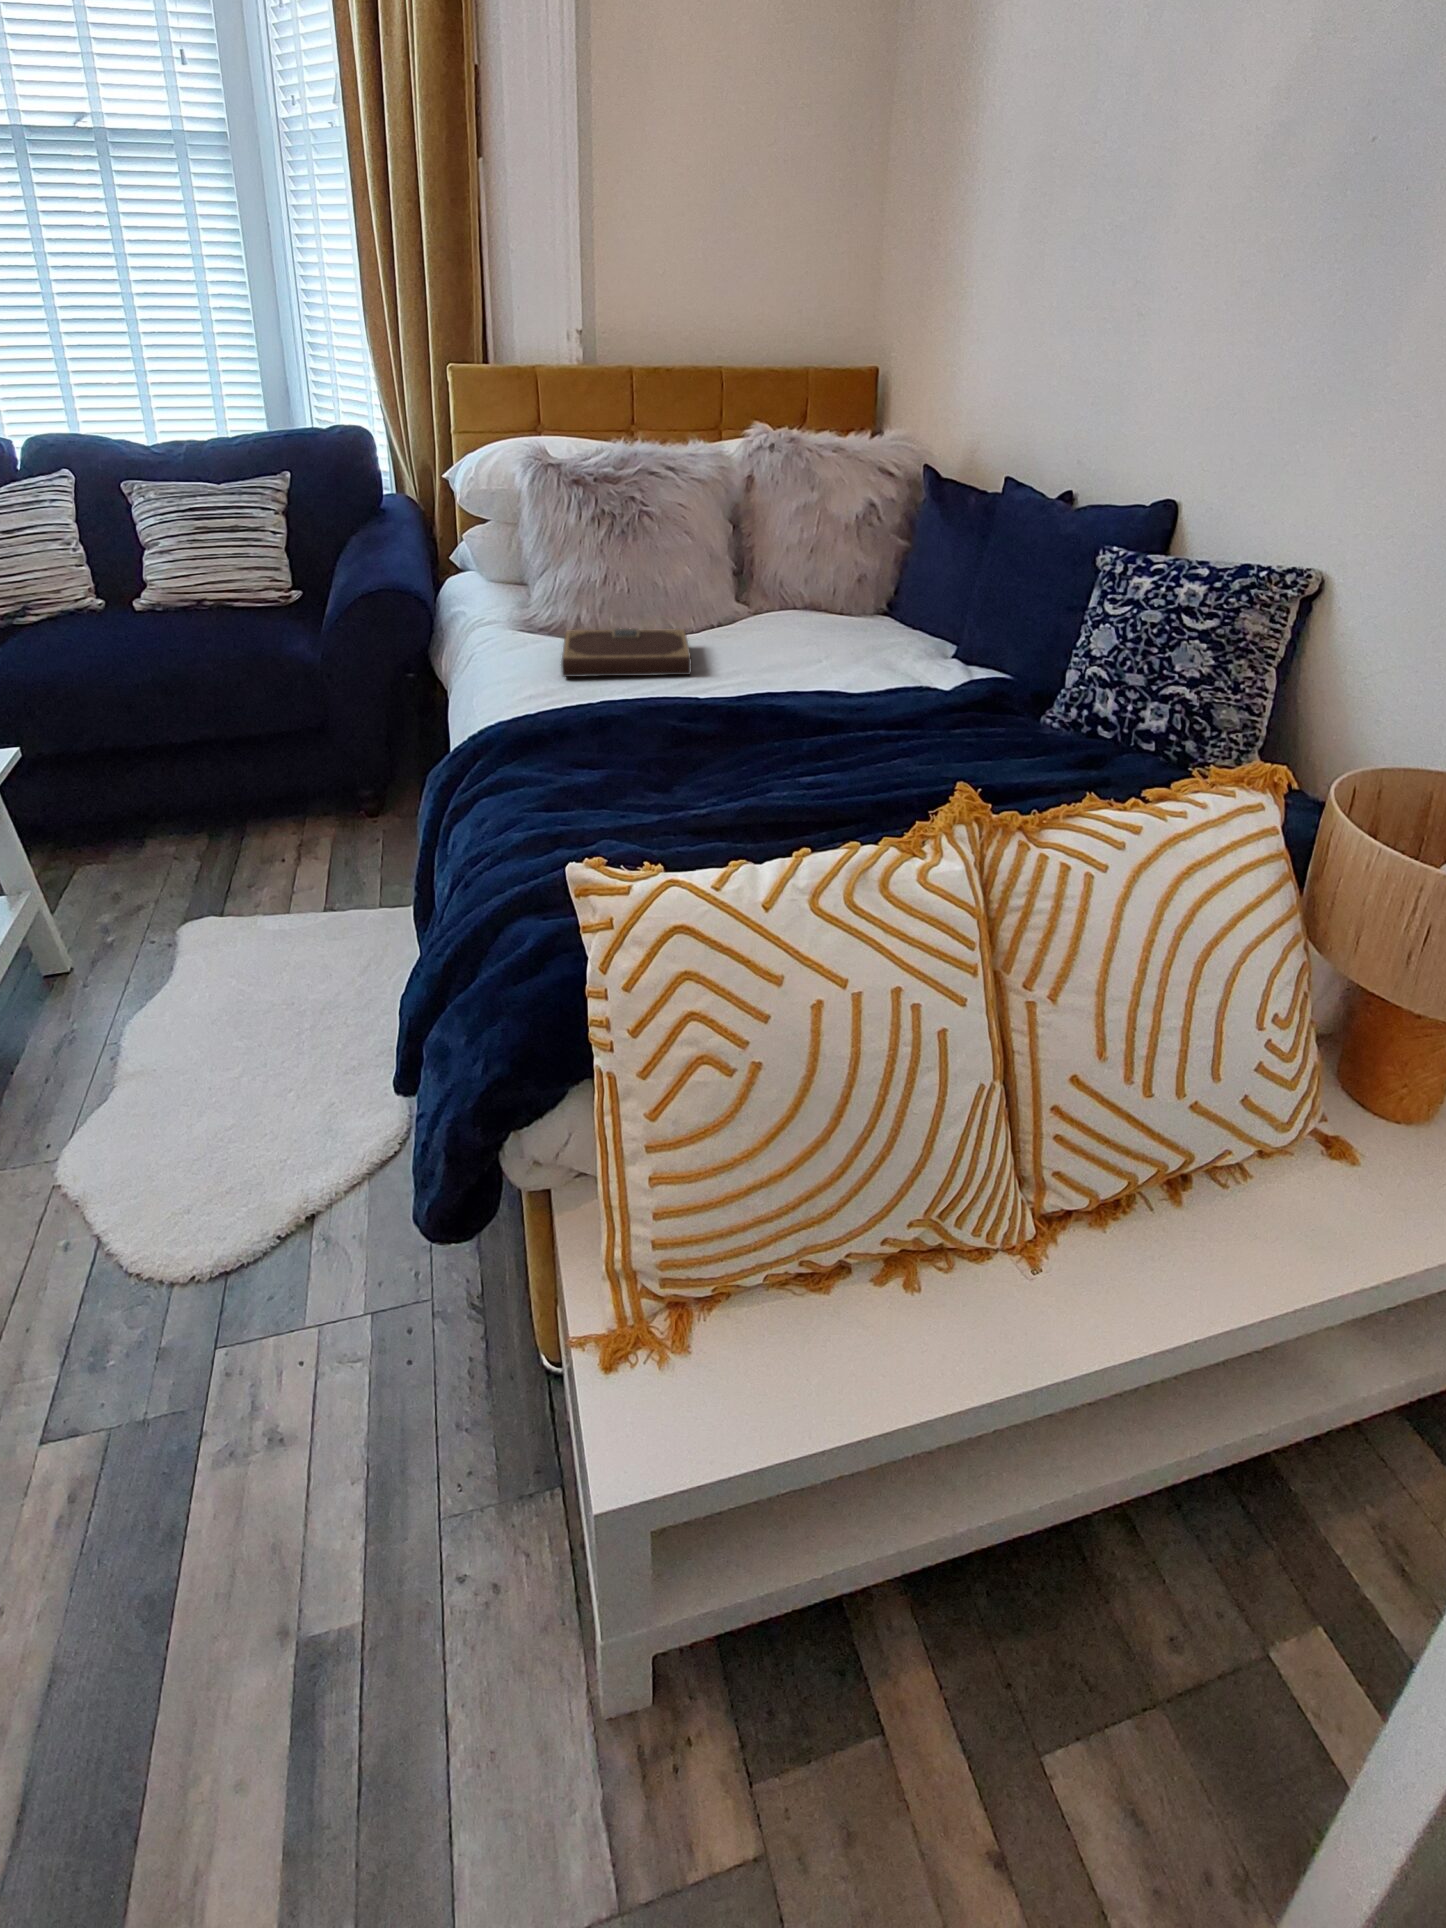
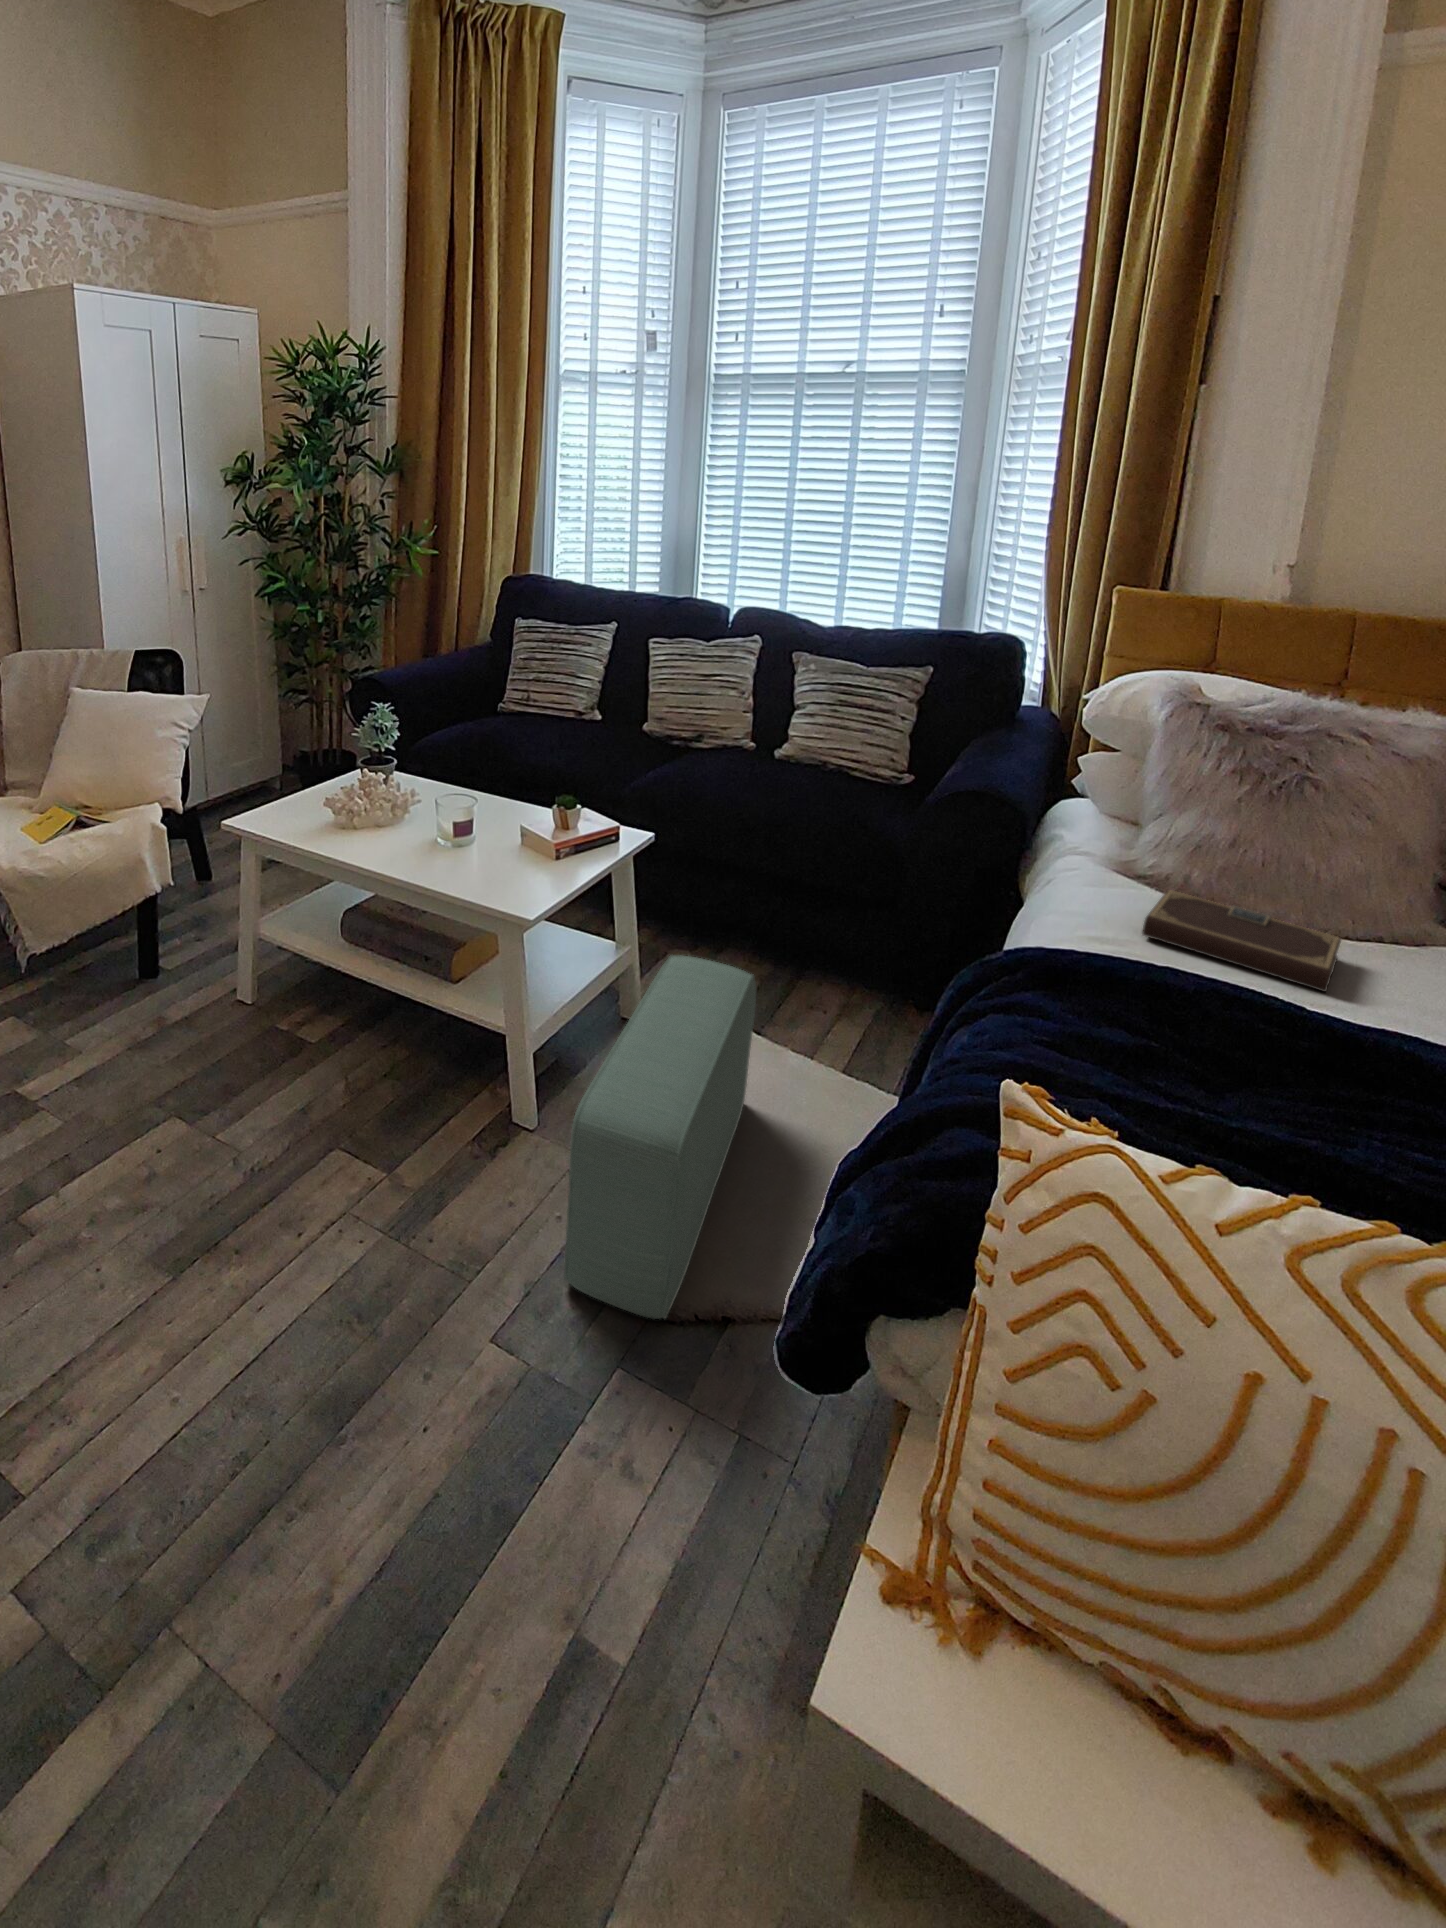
pouf: none [54,858,248,1314] -> present [564,955,756,1319]

